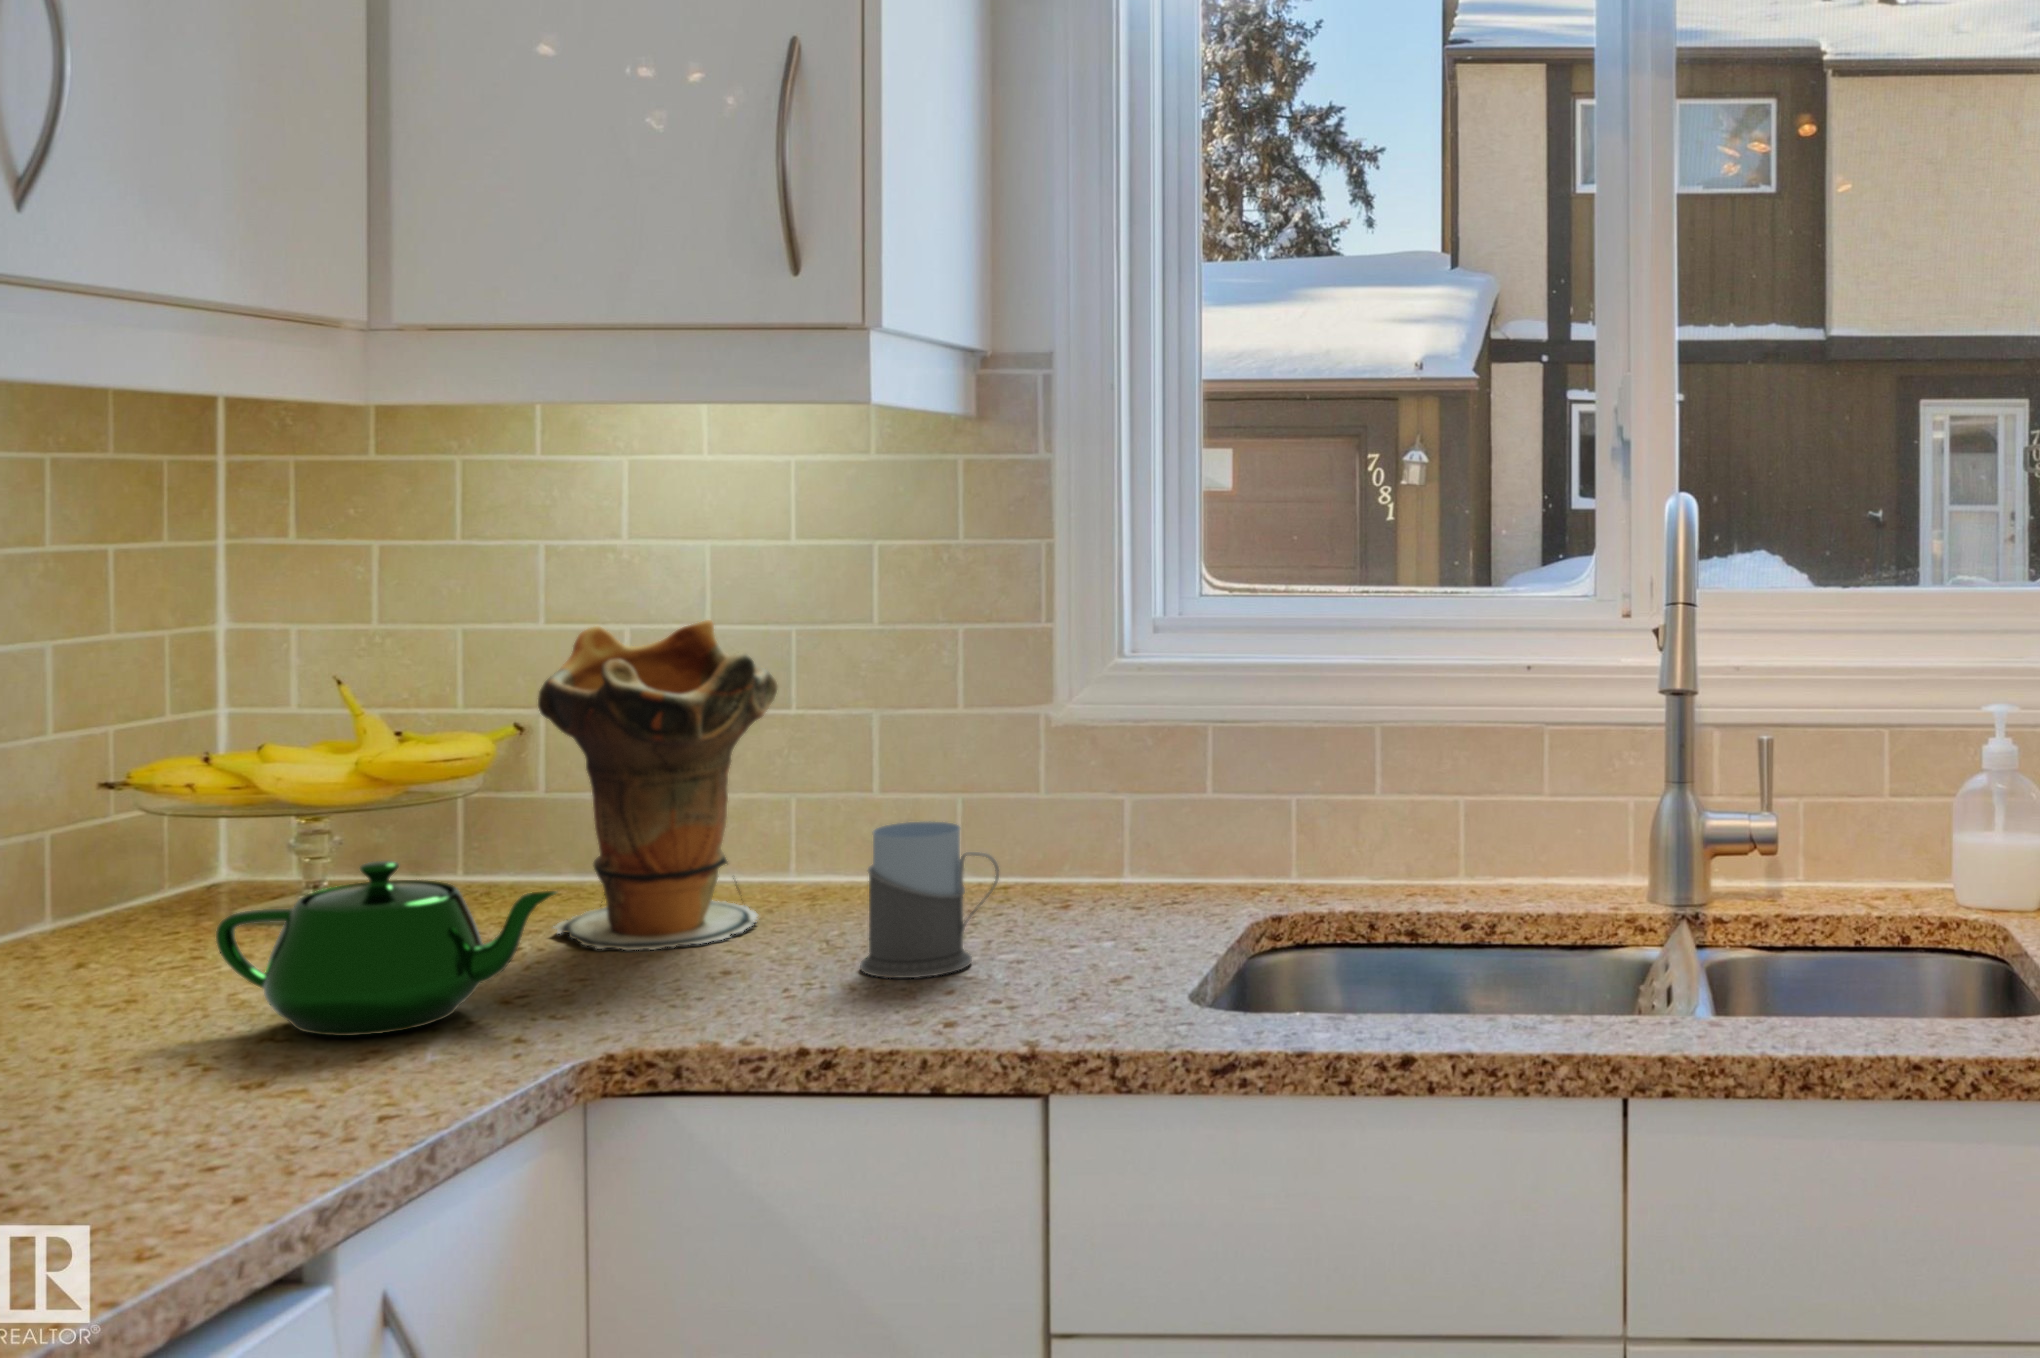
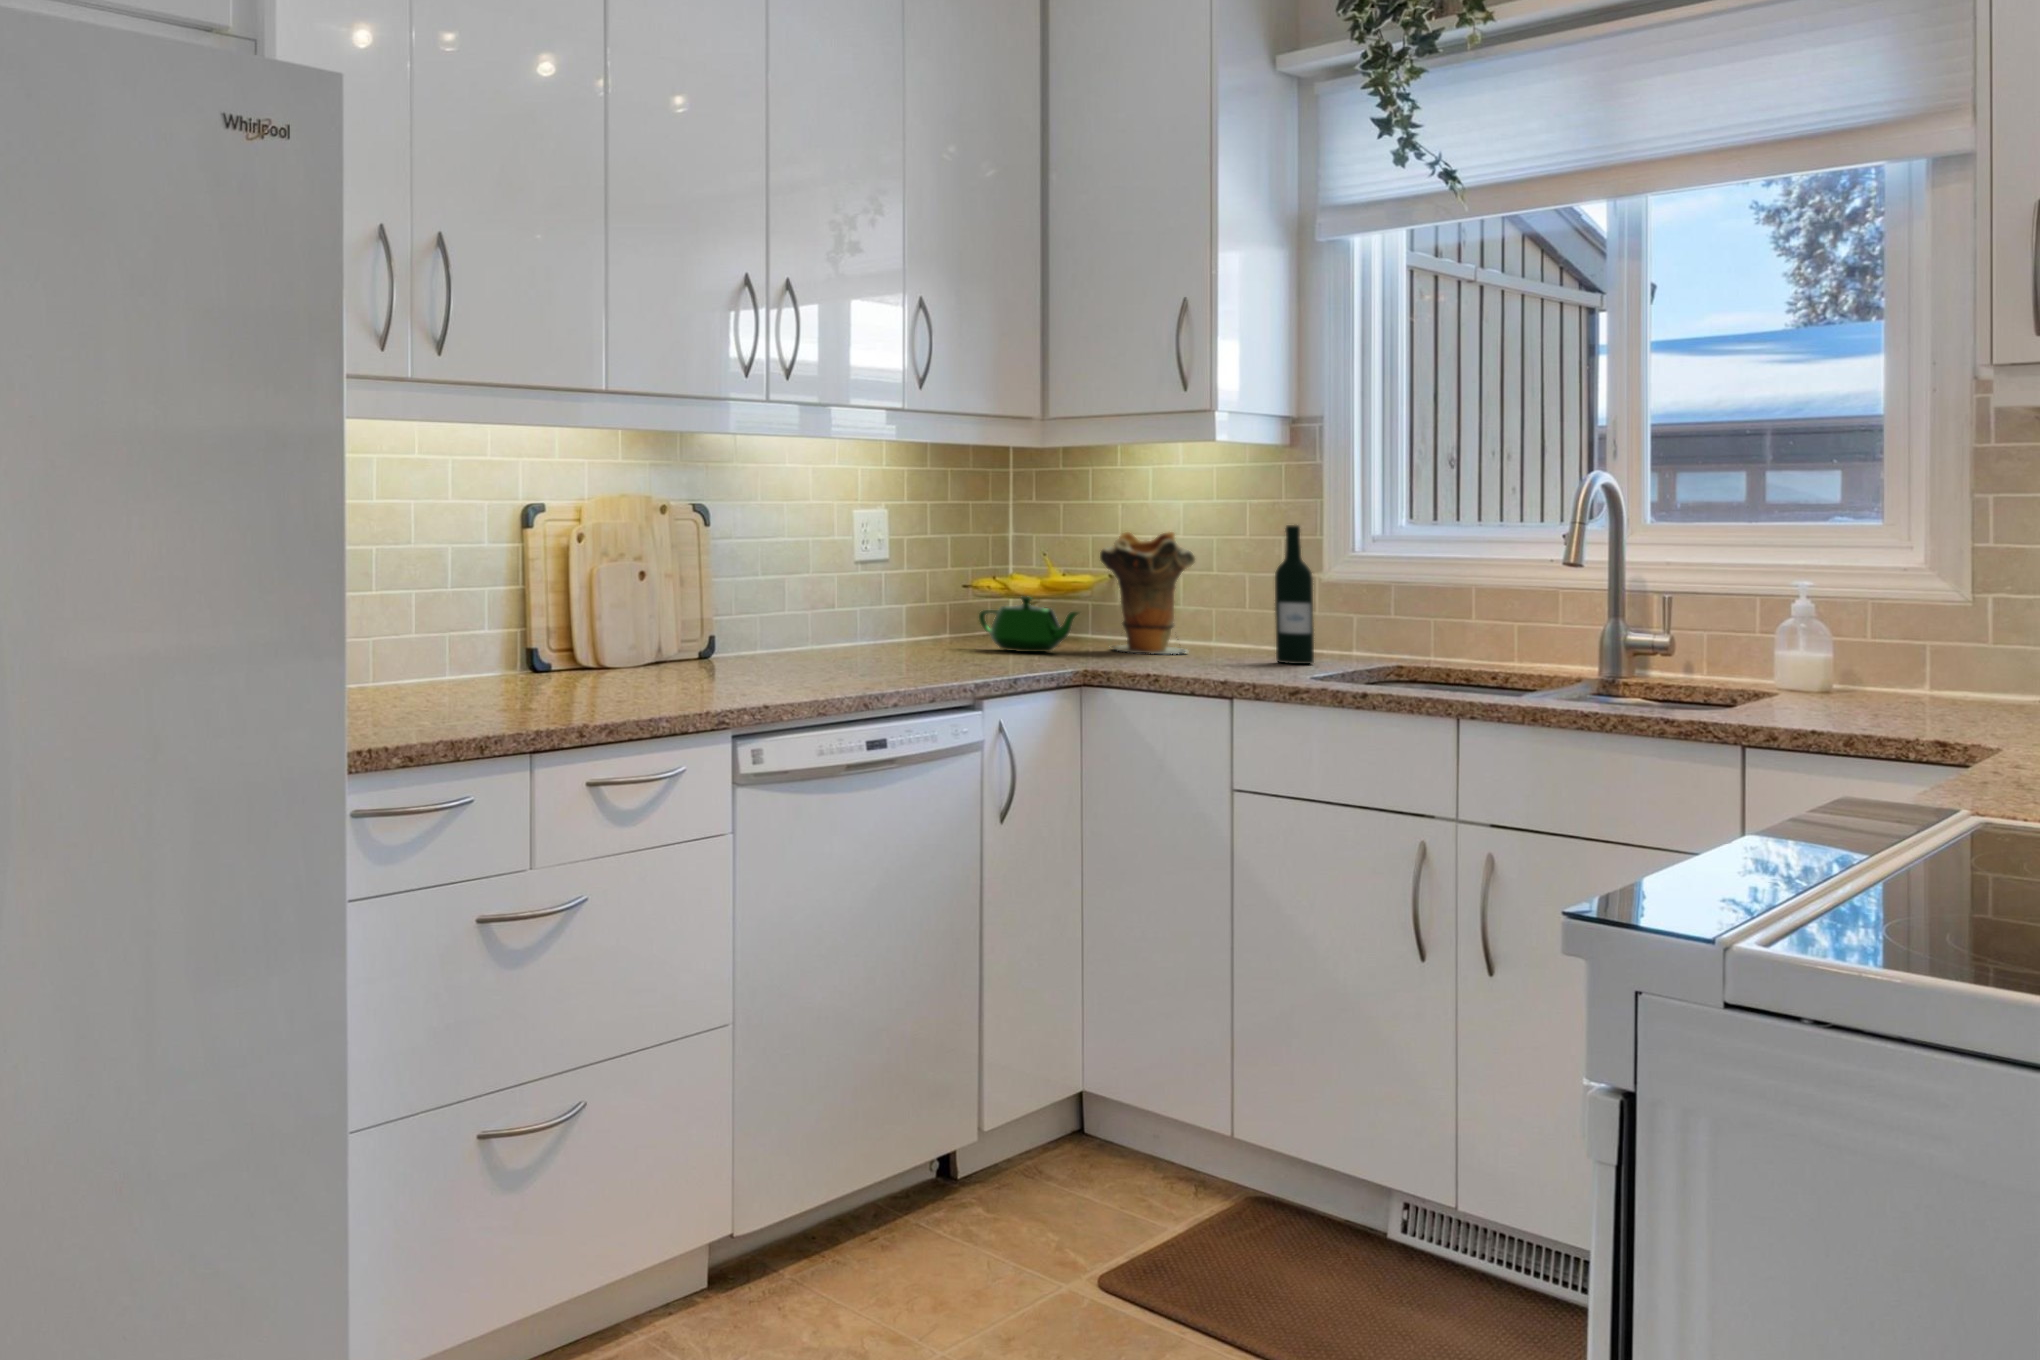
wine bottle: none [989,601,1072,930] -> present [1275,525,1314,664]
mug: present [860,821,999,978] -> none [1202,607,1255,664]

